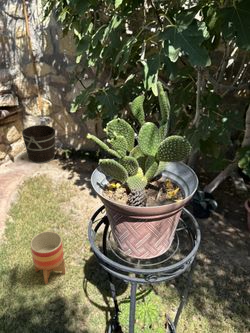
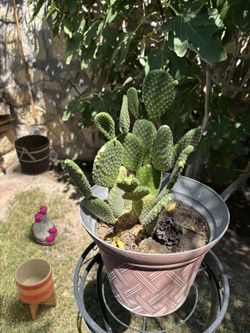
boots: none [40,189,64,224] -> present [31,206,57,245]

